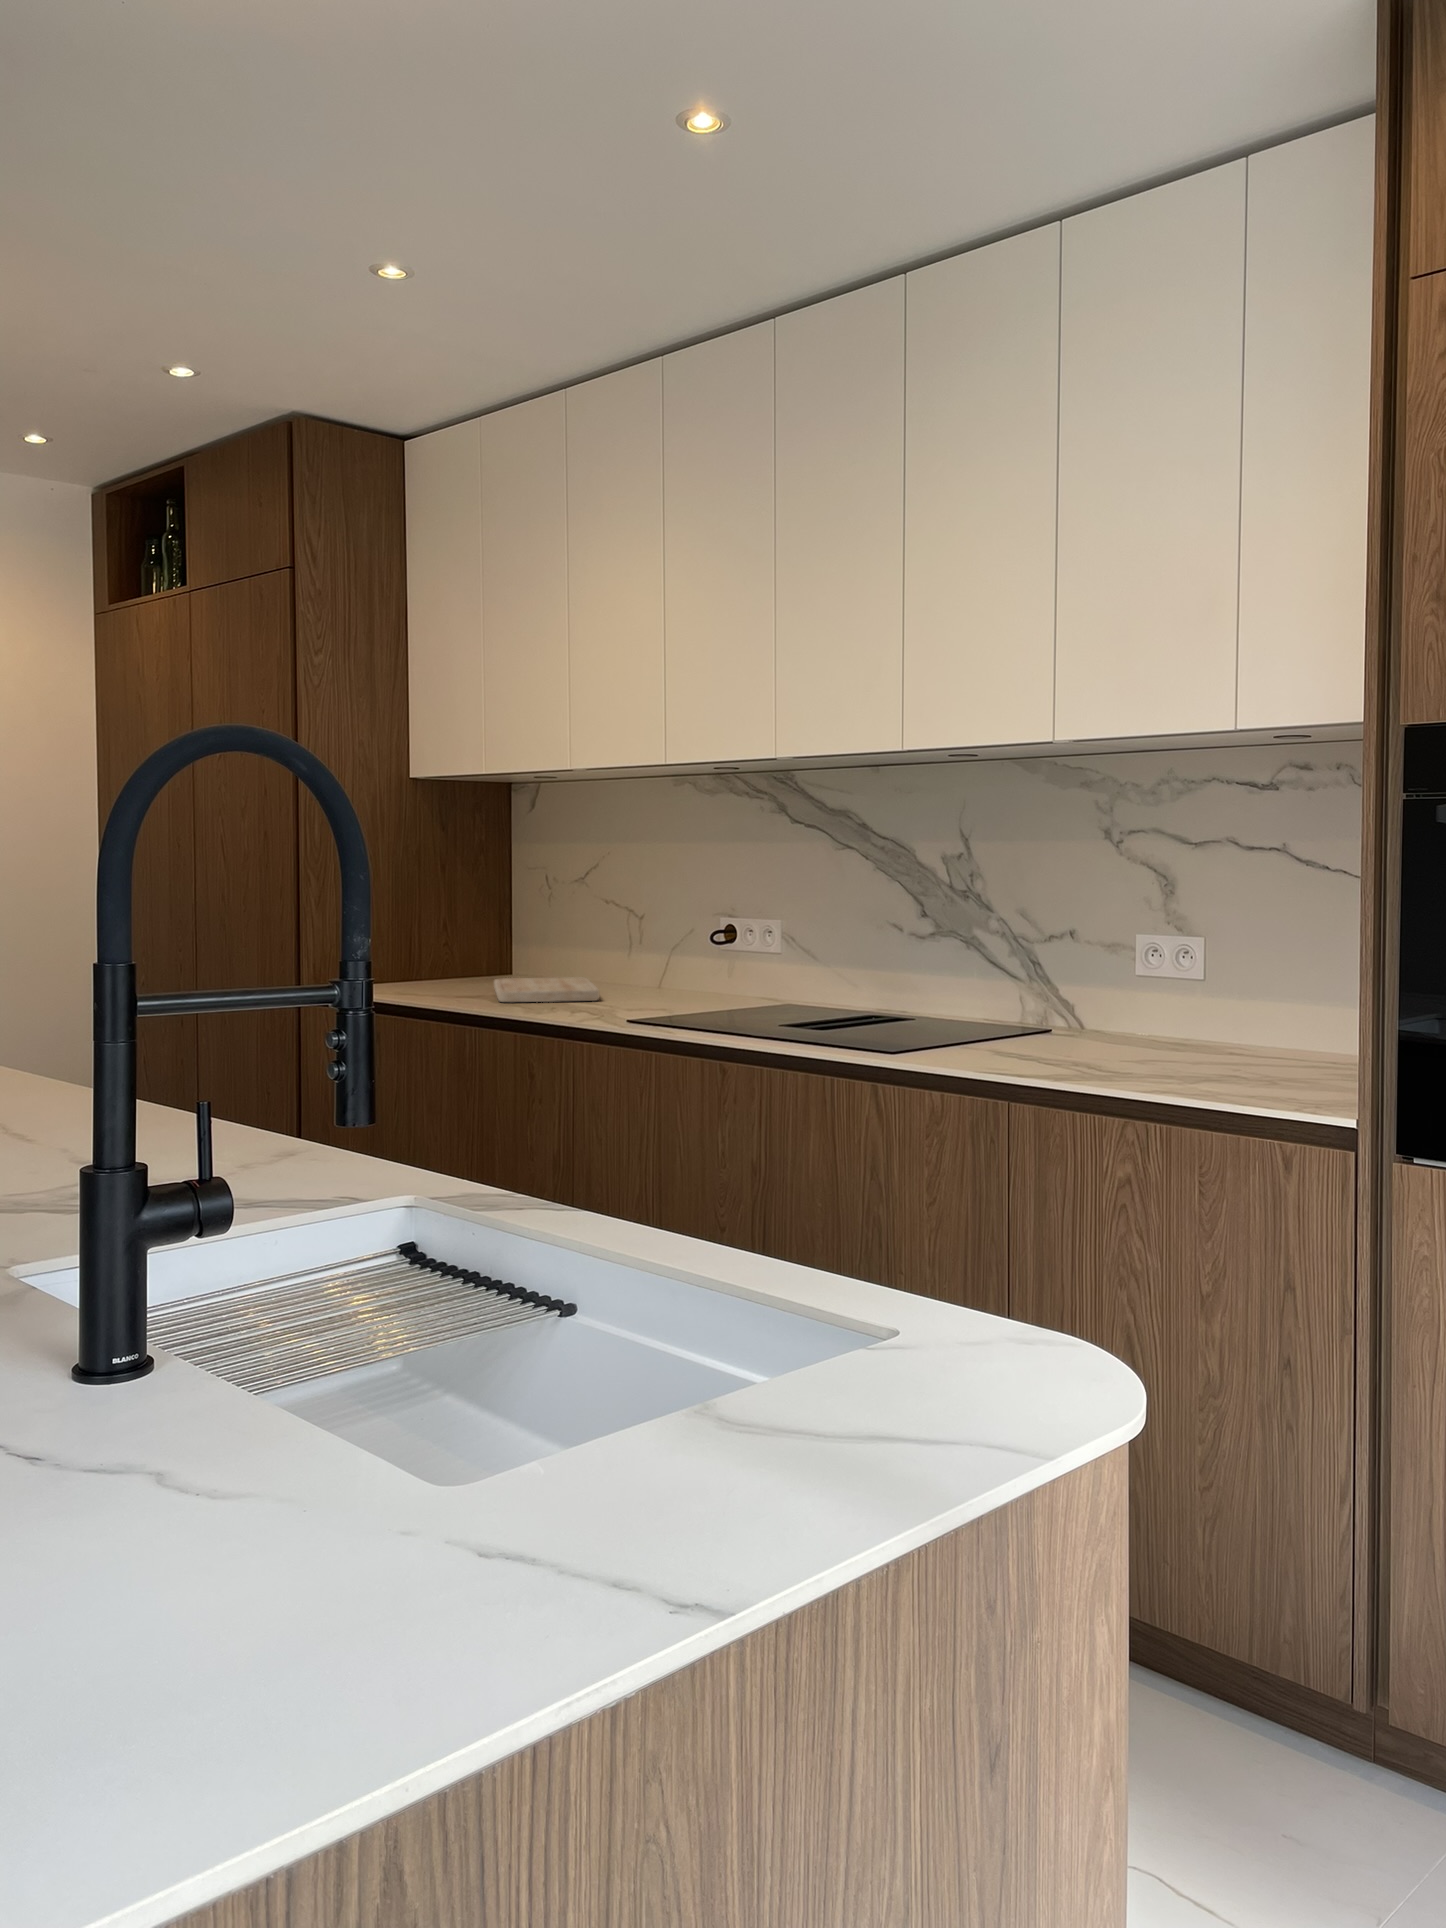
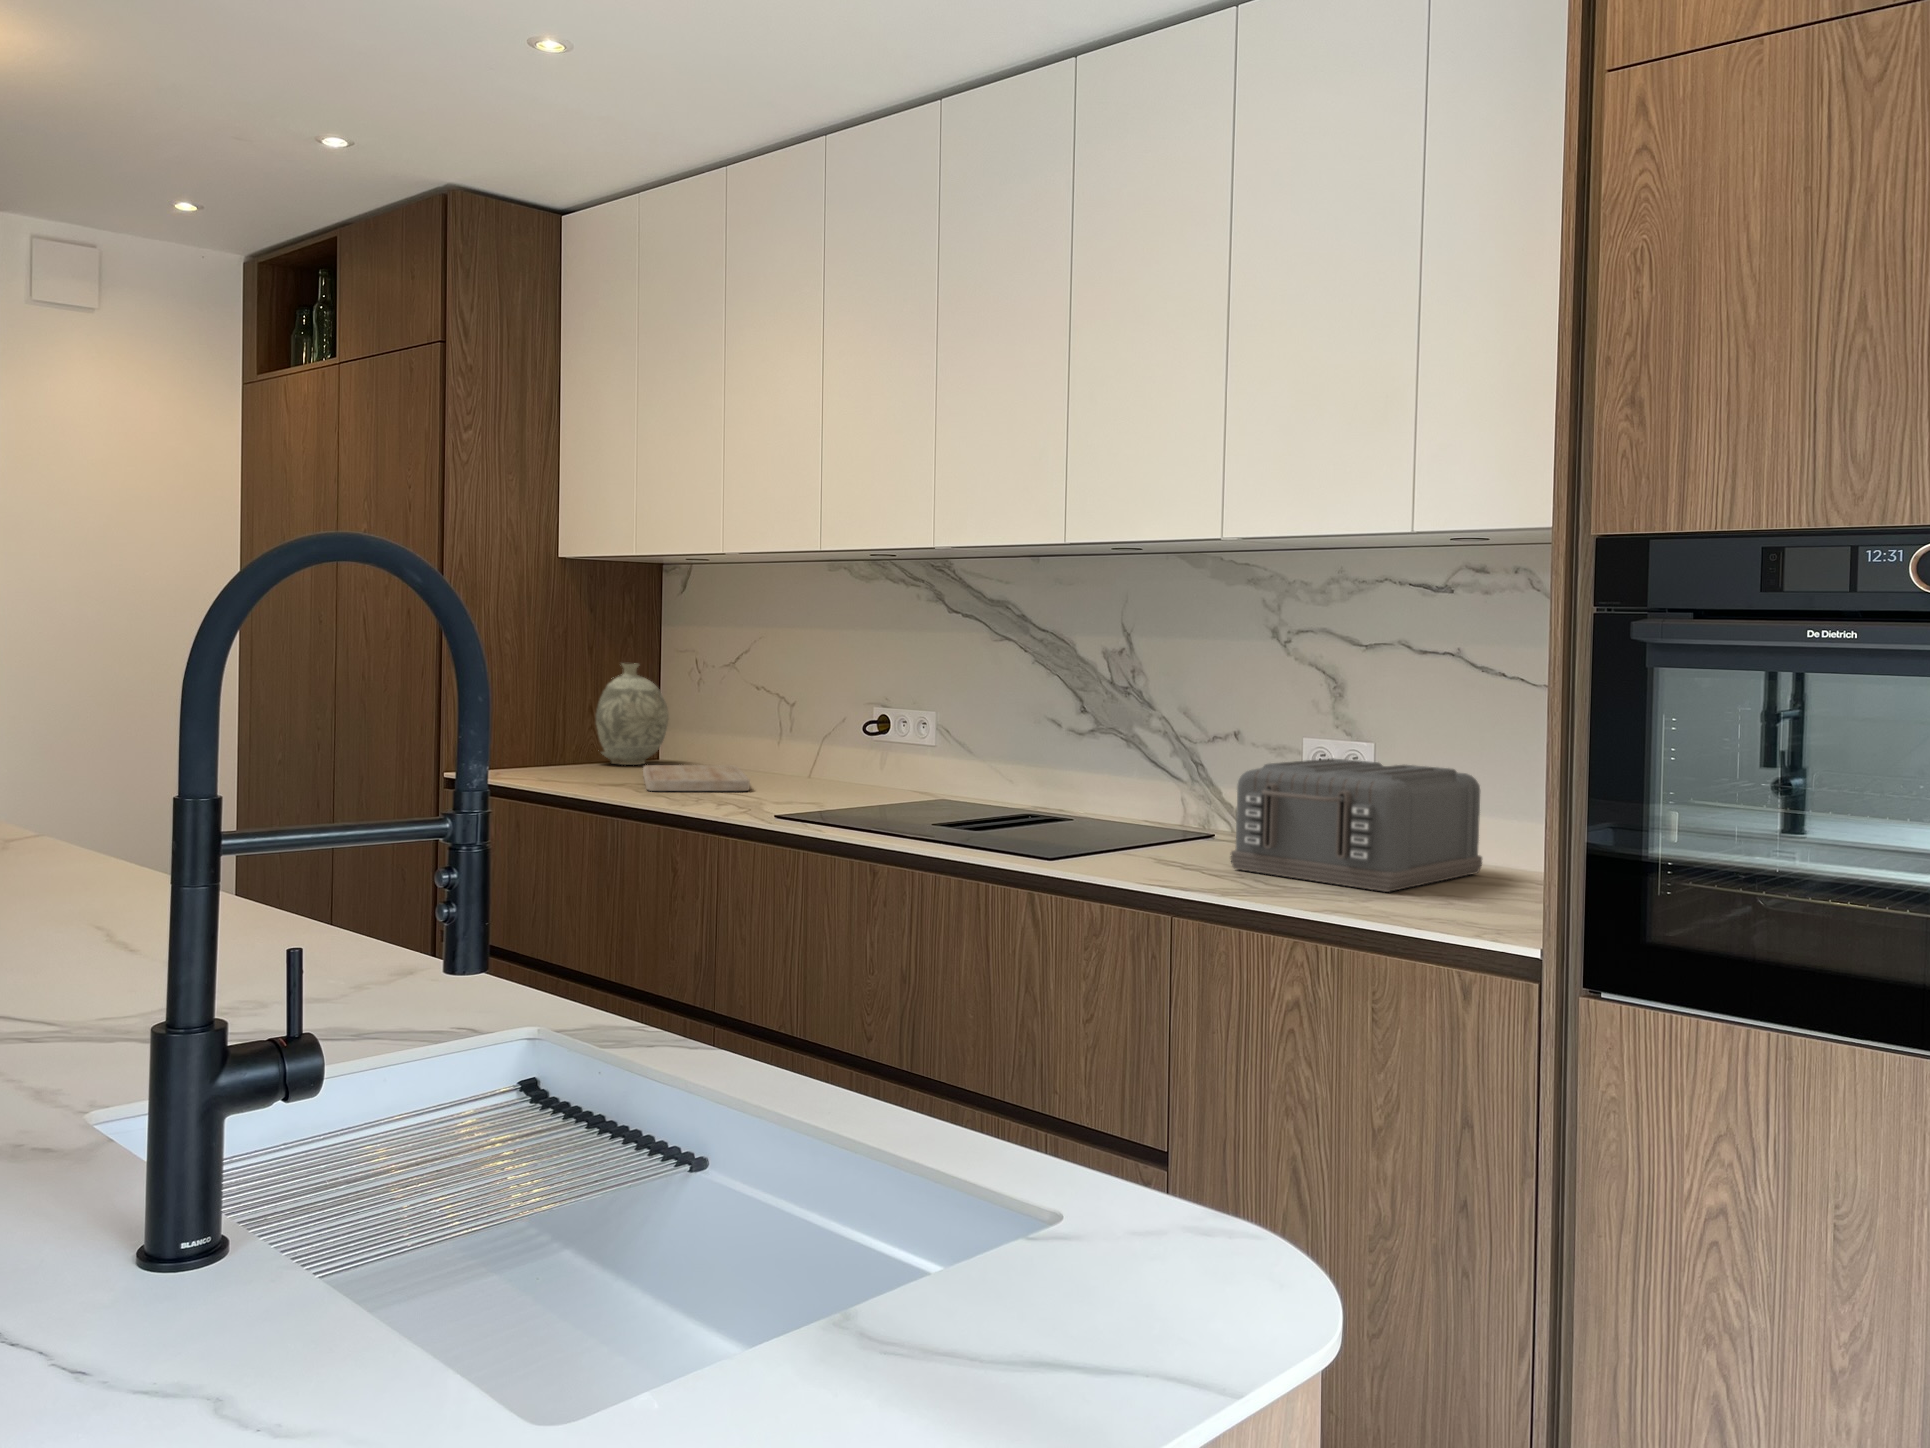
decorative vase: none [439,879,518,980] -> present [596,663,669,765]
toaster: none [1067,952,1314,1077] -> present [1231,758,1482,892]

